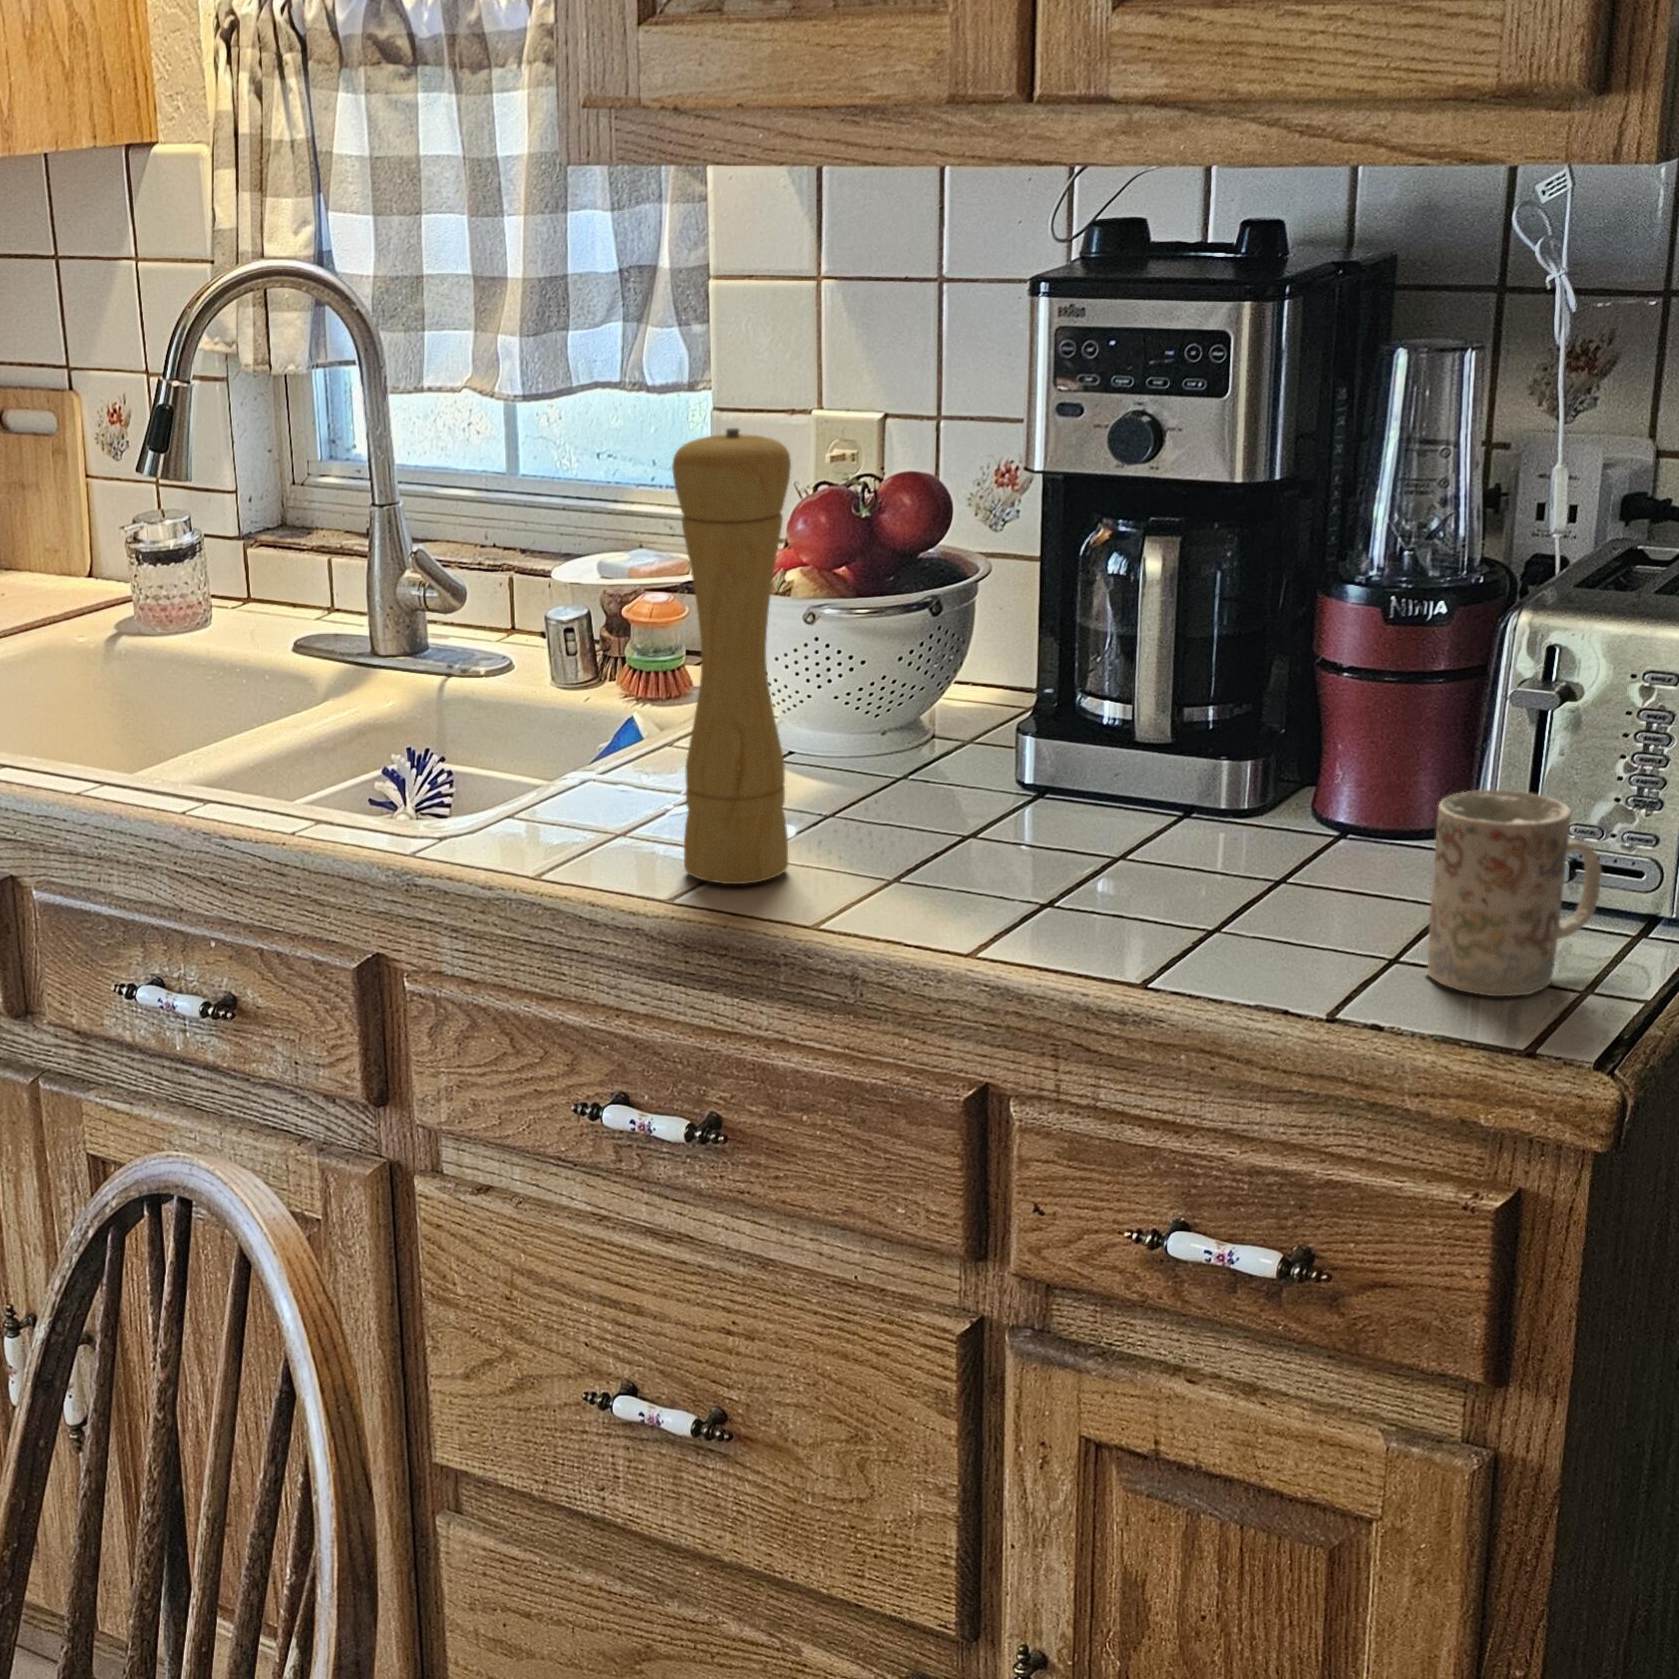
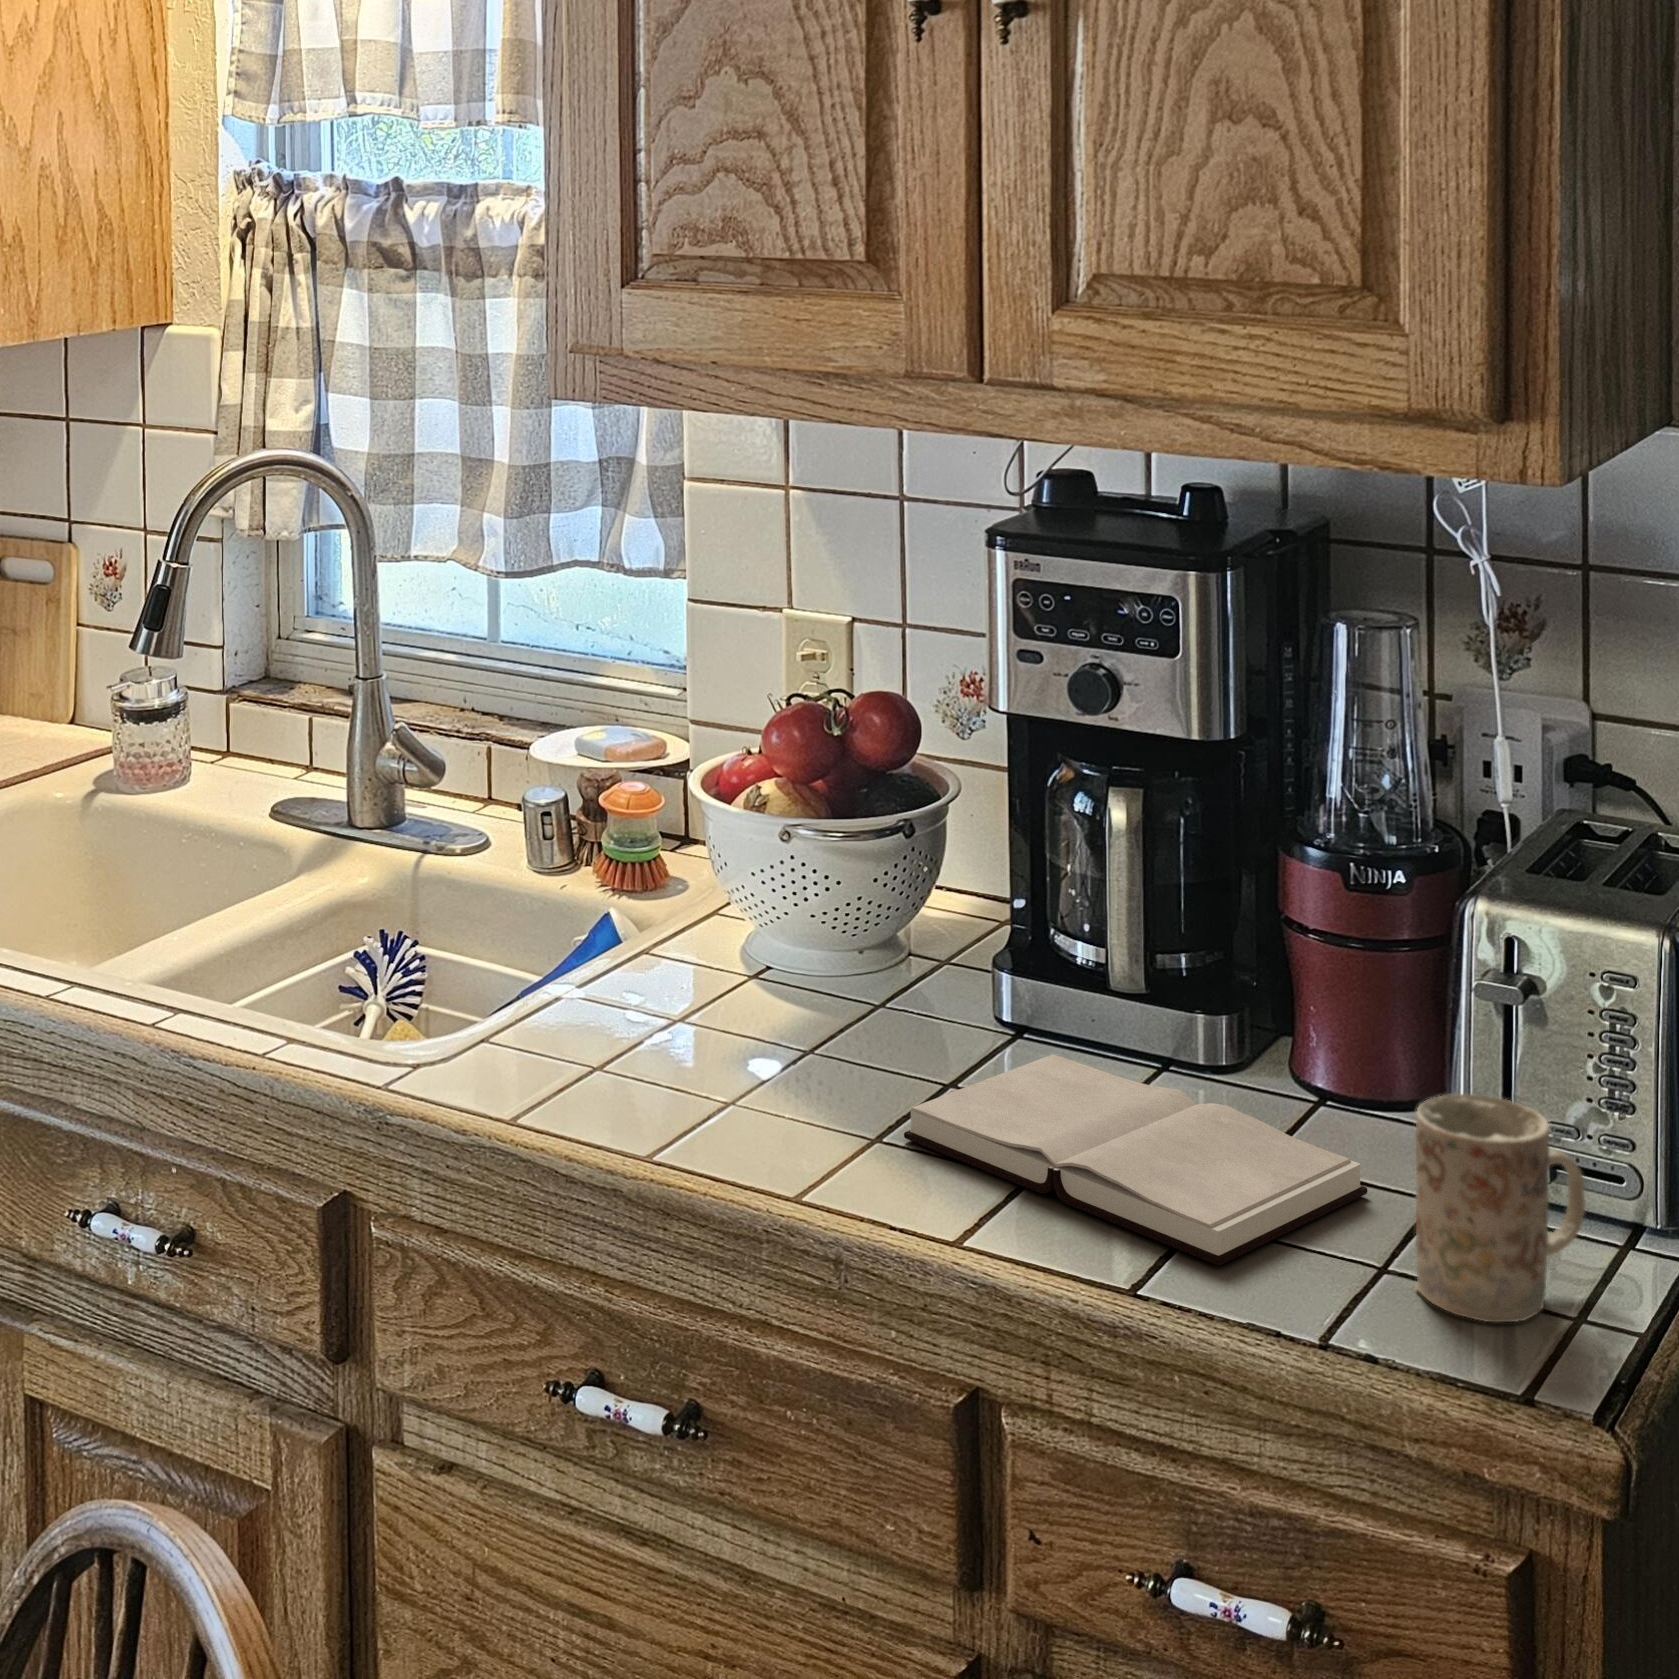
pepper mill: present [672,428,791,884] -> none [651,685,765,1145]
hardback book: none [927,800,1384,961] -> present [904,1054,1368,1265]

